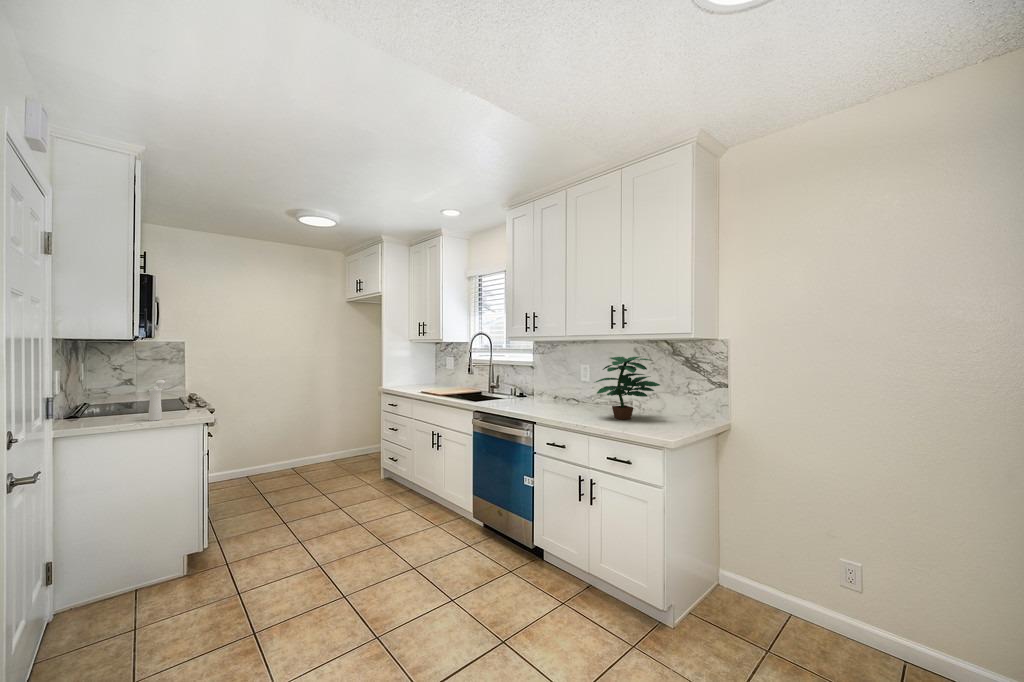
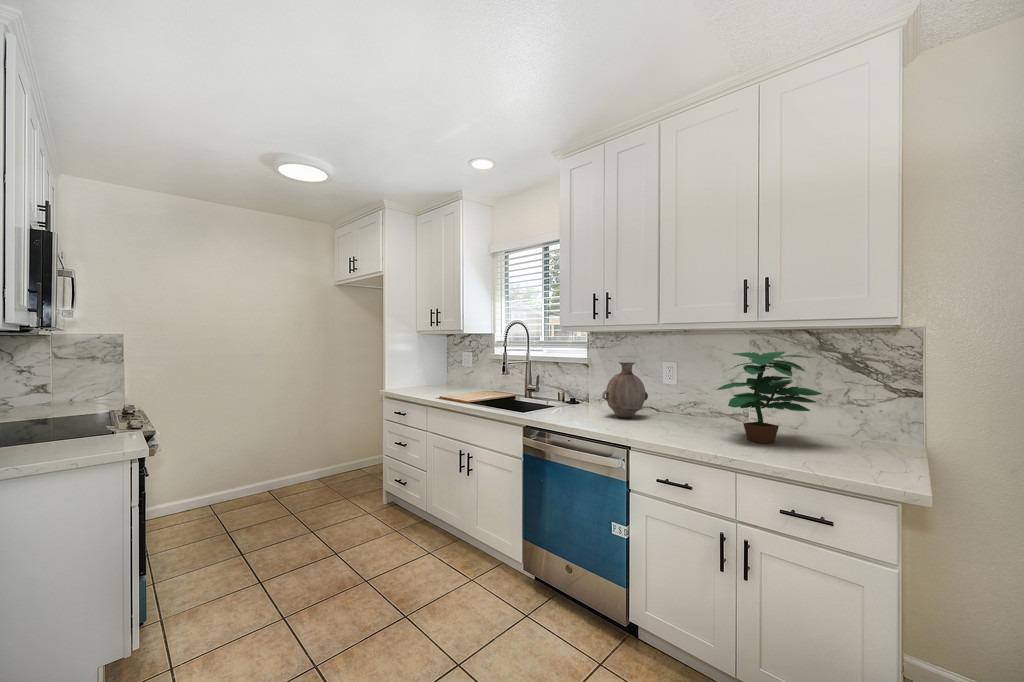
vase: none [532,364,566,405] -> present [602,362,648,418]
pepper mill: present [148,380,165,421] -> none [35,391,69,459]

